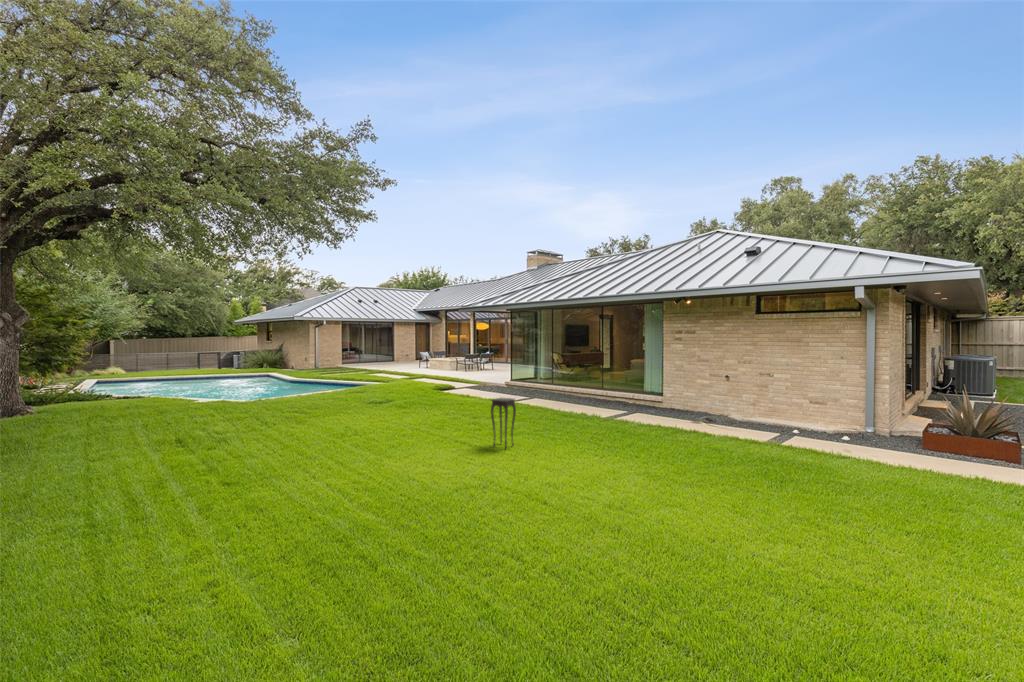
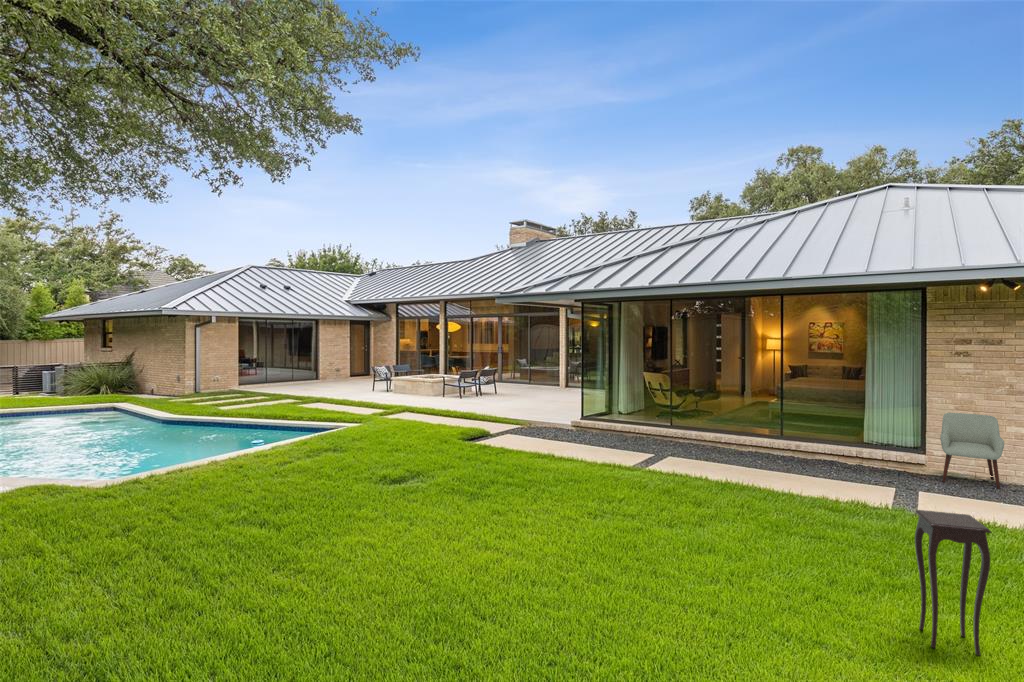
chair: none [652,373,687,413] -> present [940,413,1004,489]

